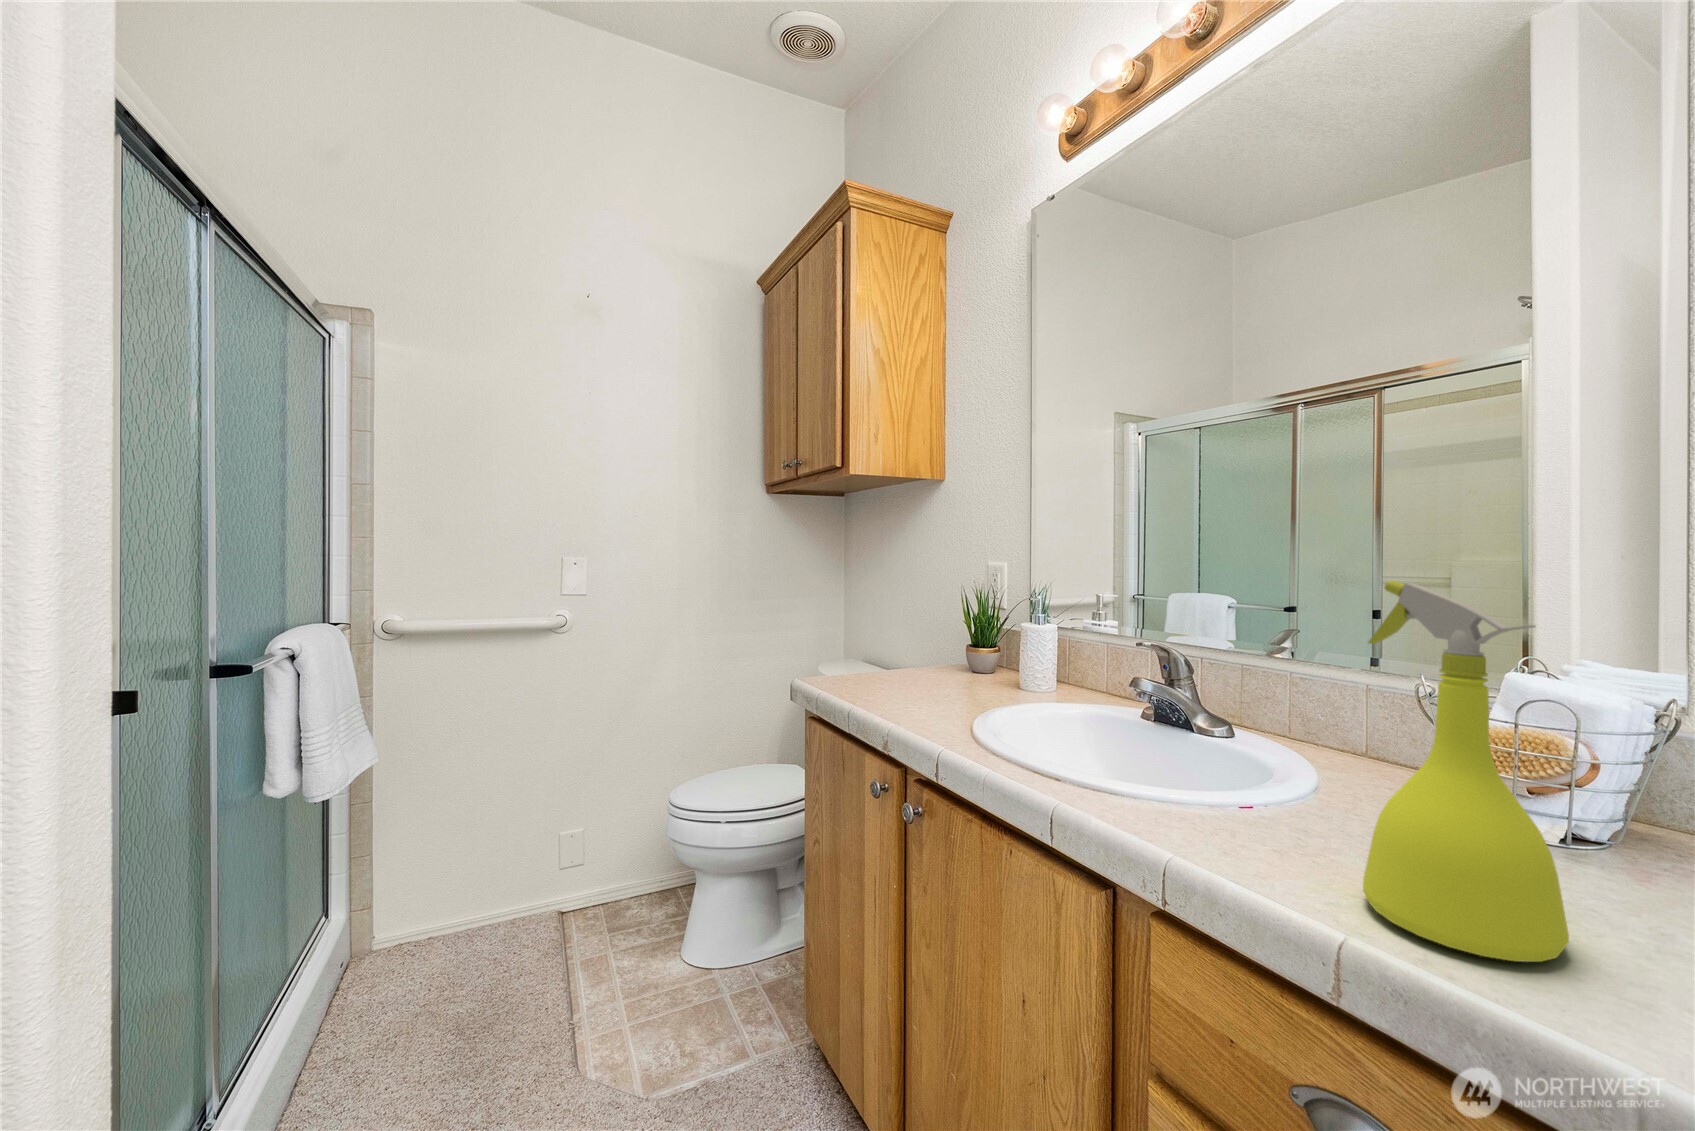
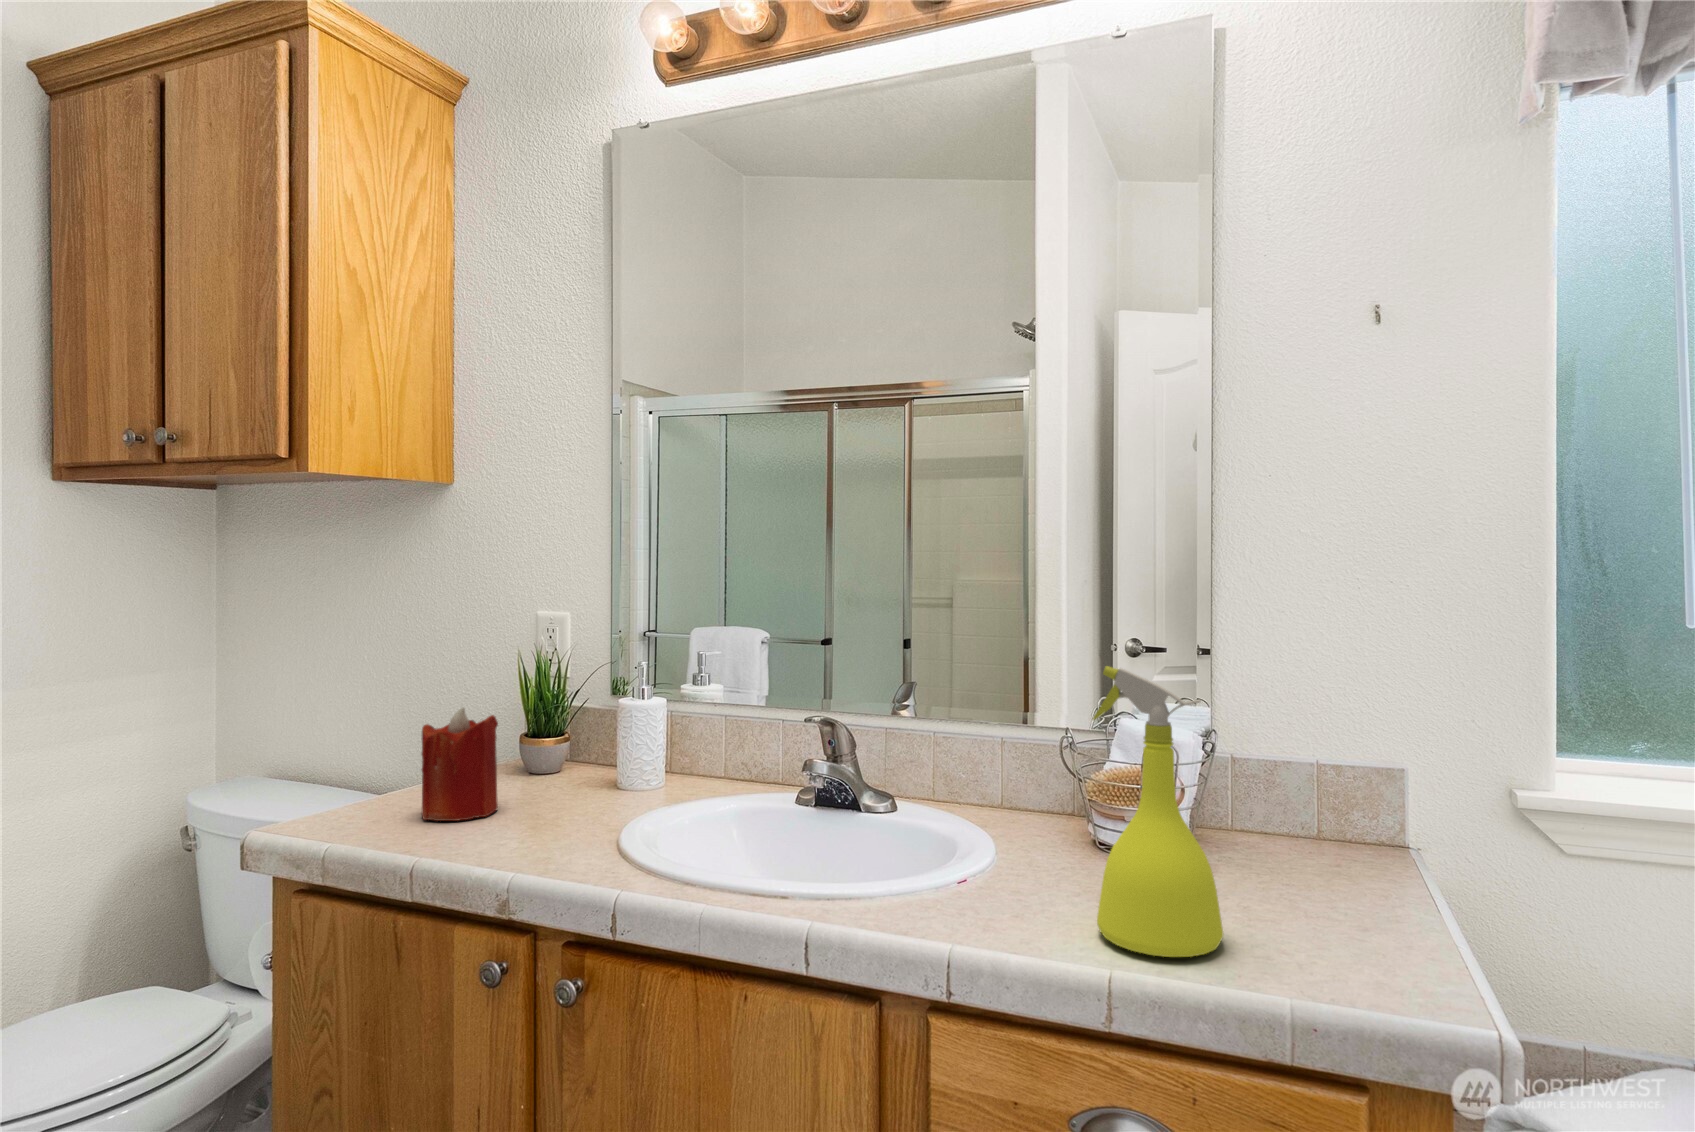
candle: none [871,614,921,691] -> present [421,708,498,821]

